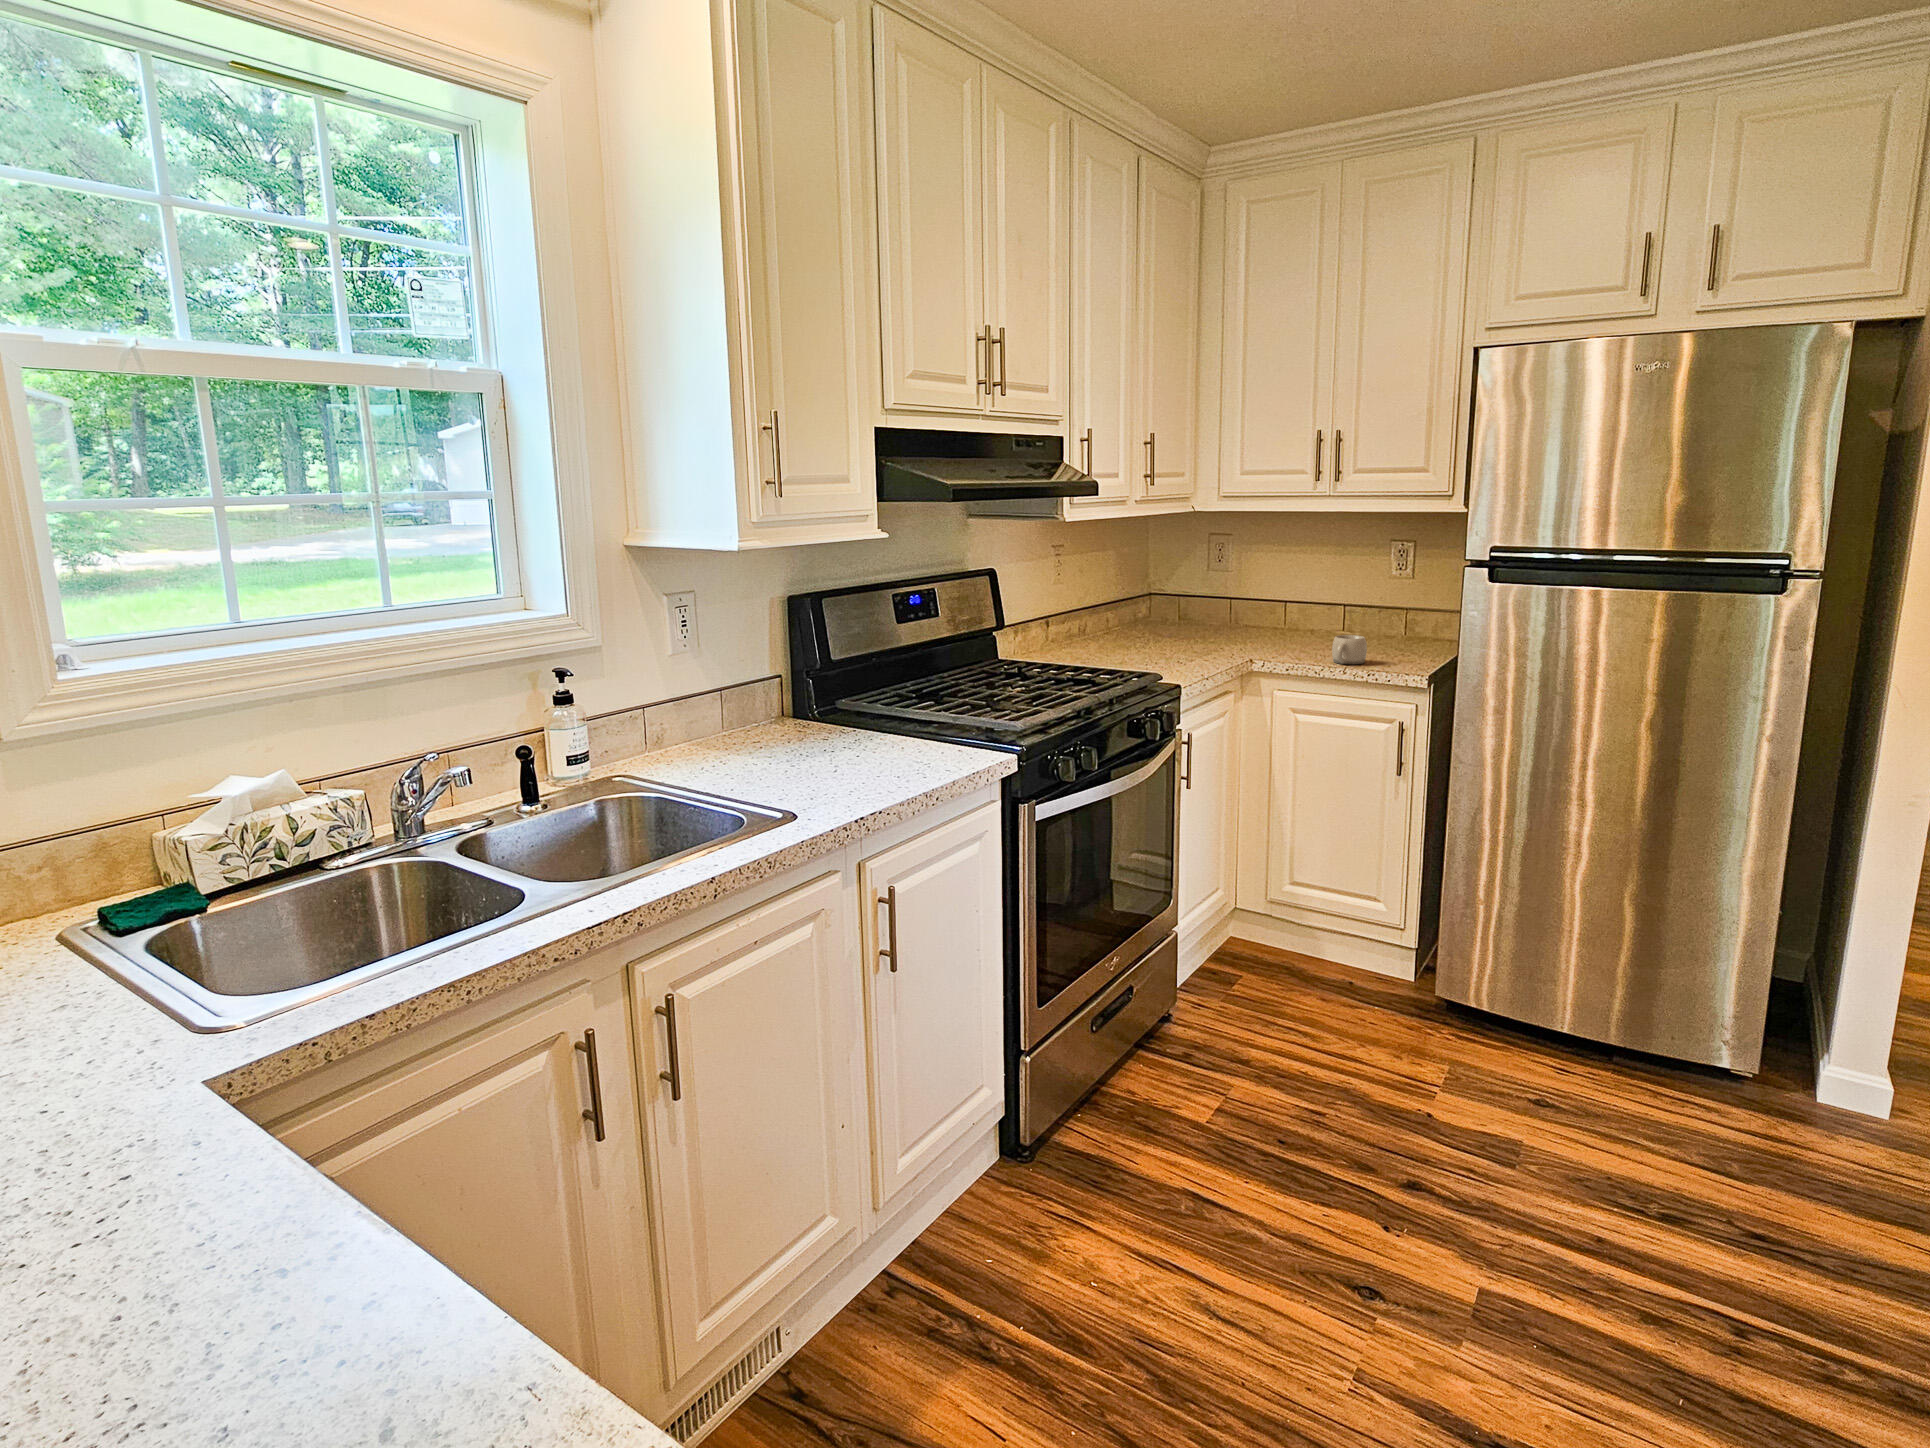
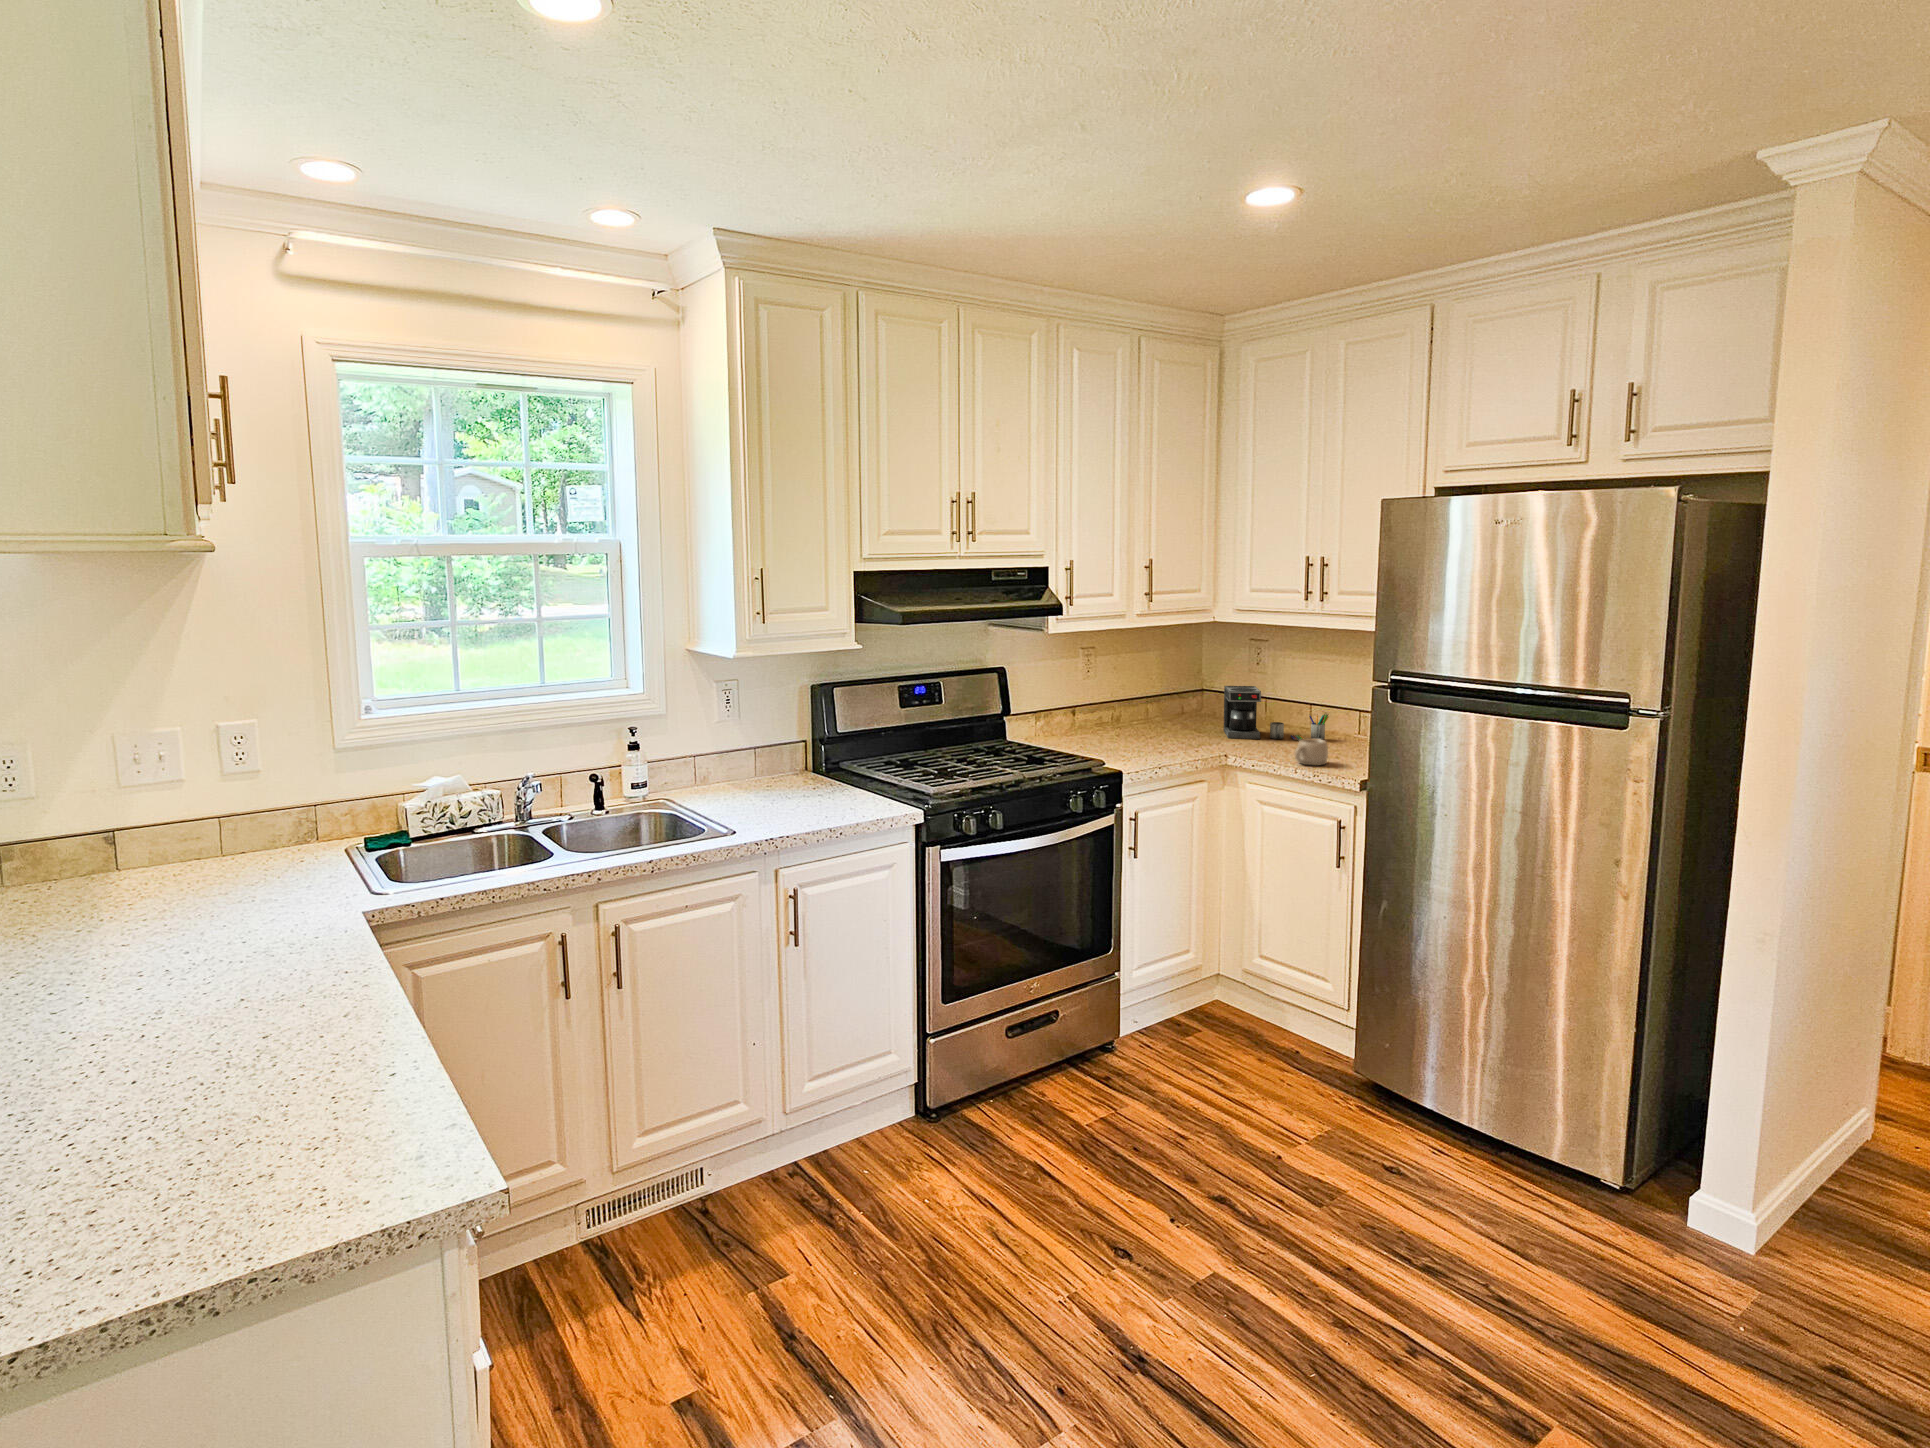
coffee maker: none [1203,584,1320,644] -> present [1224,686,1329,740]

